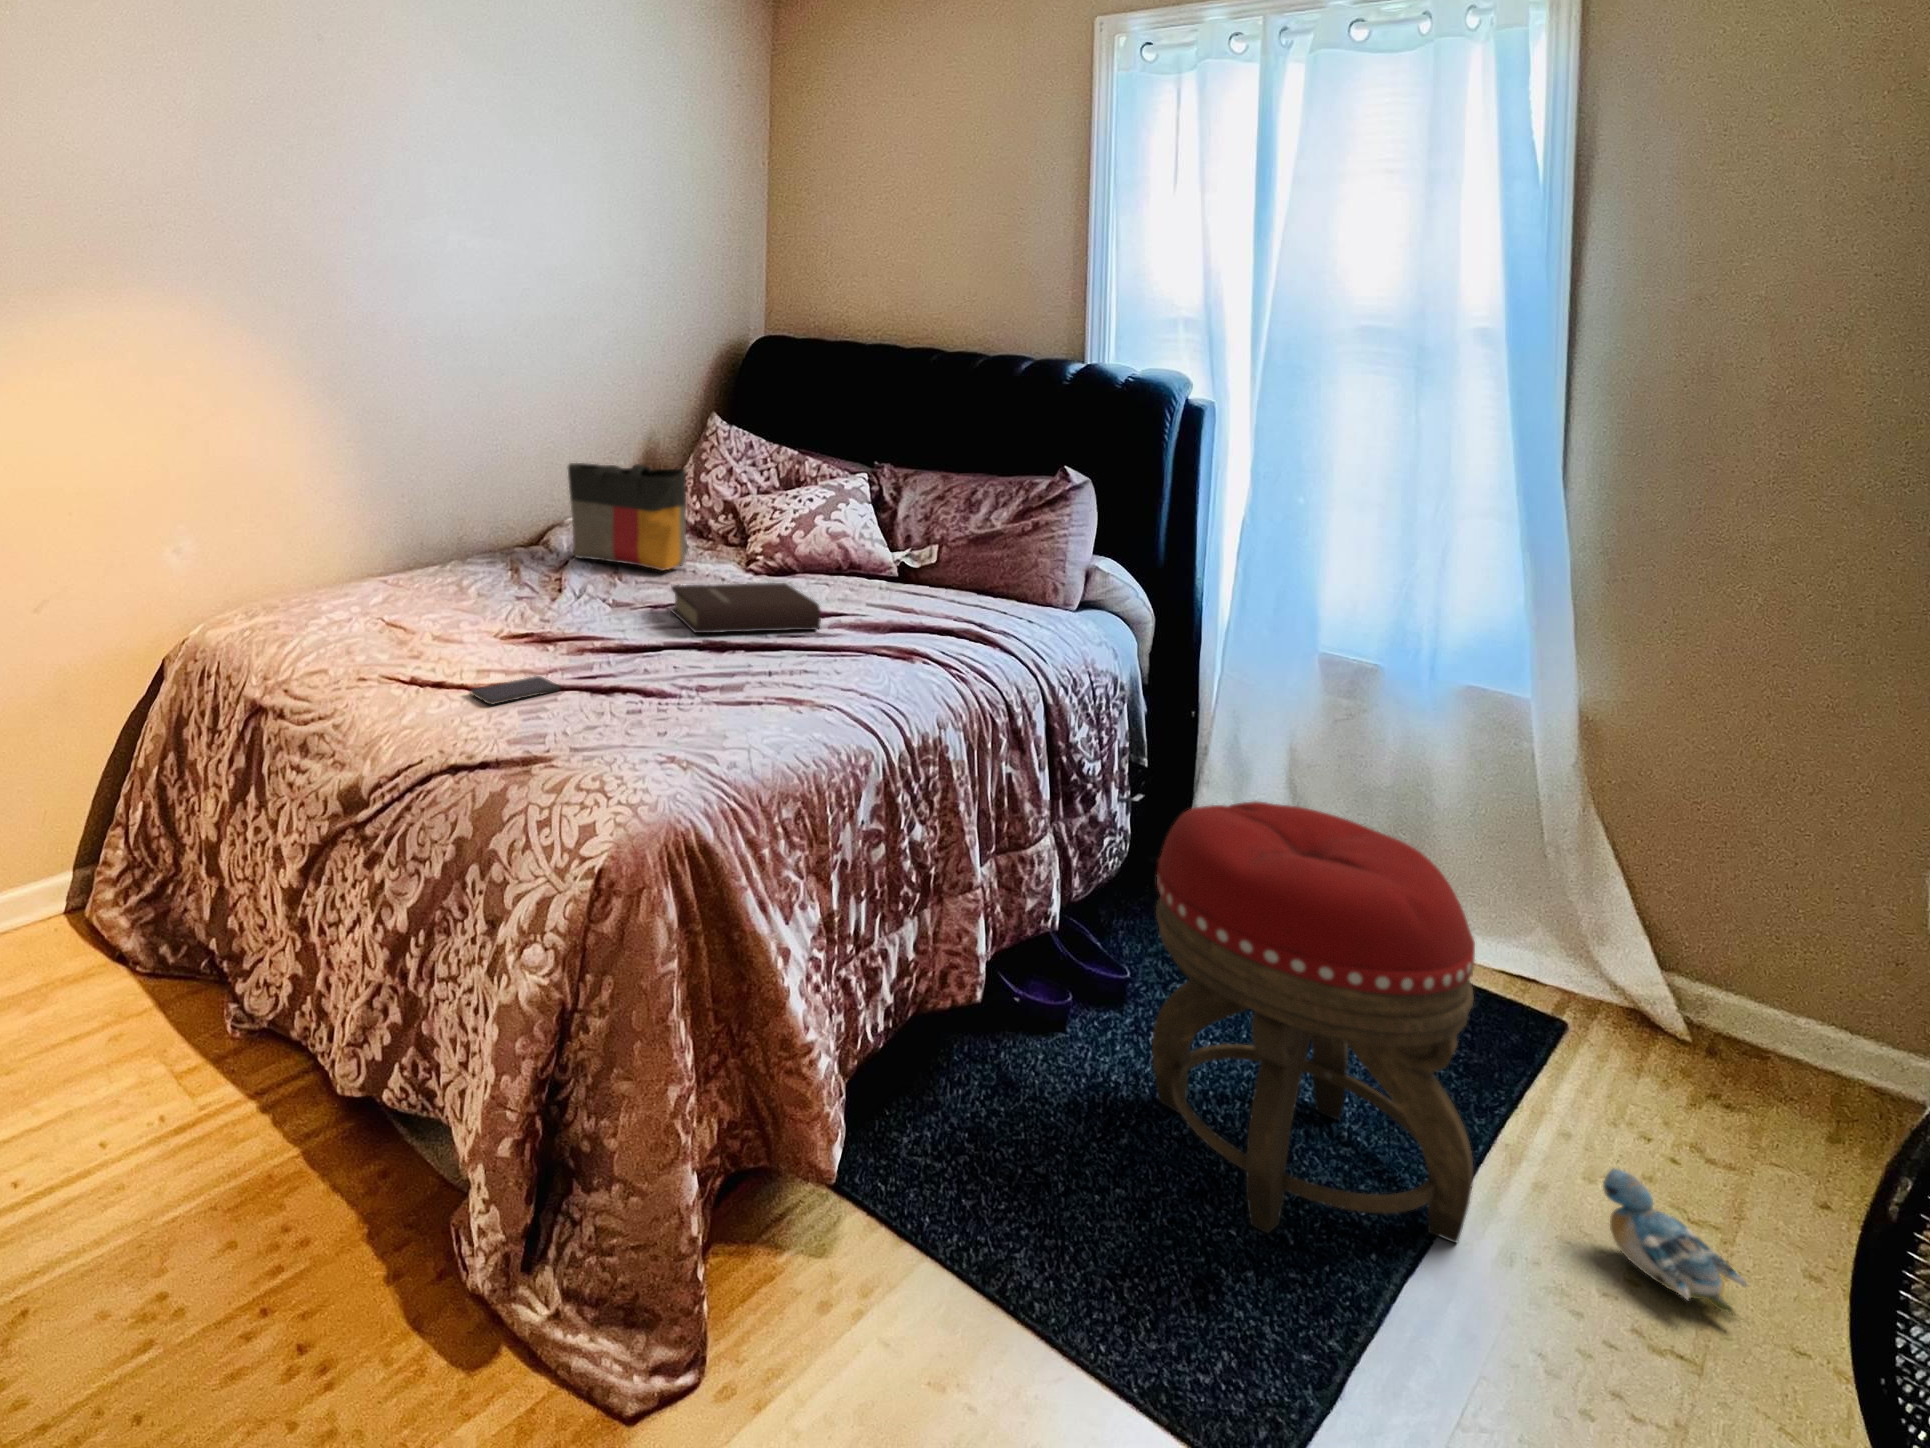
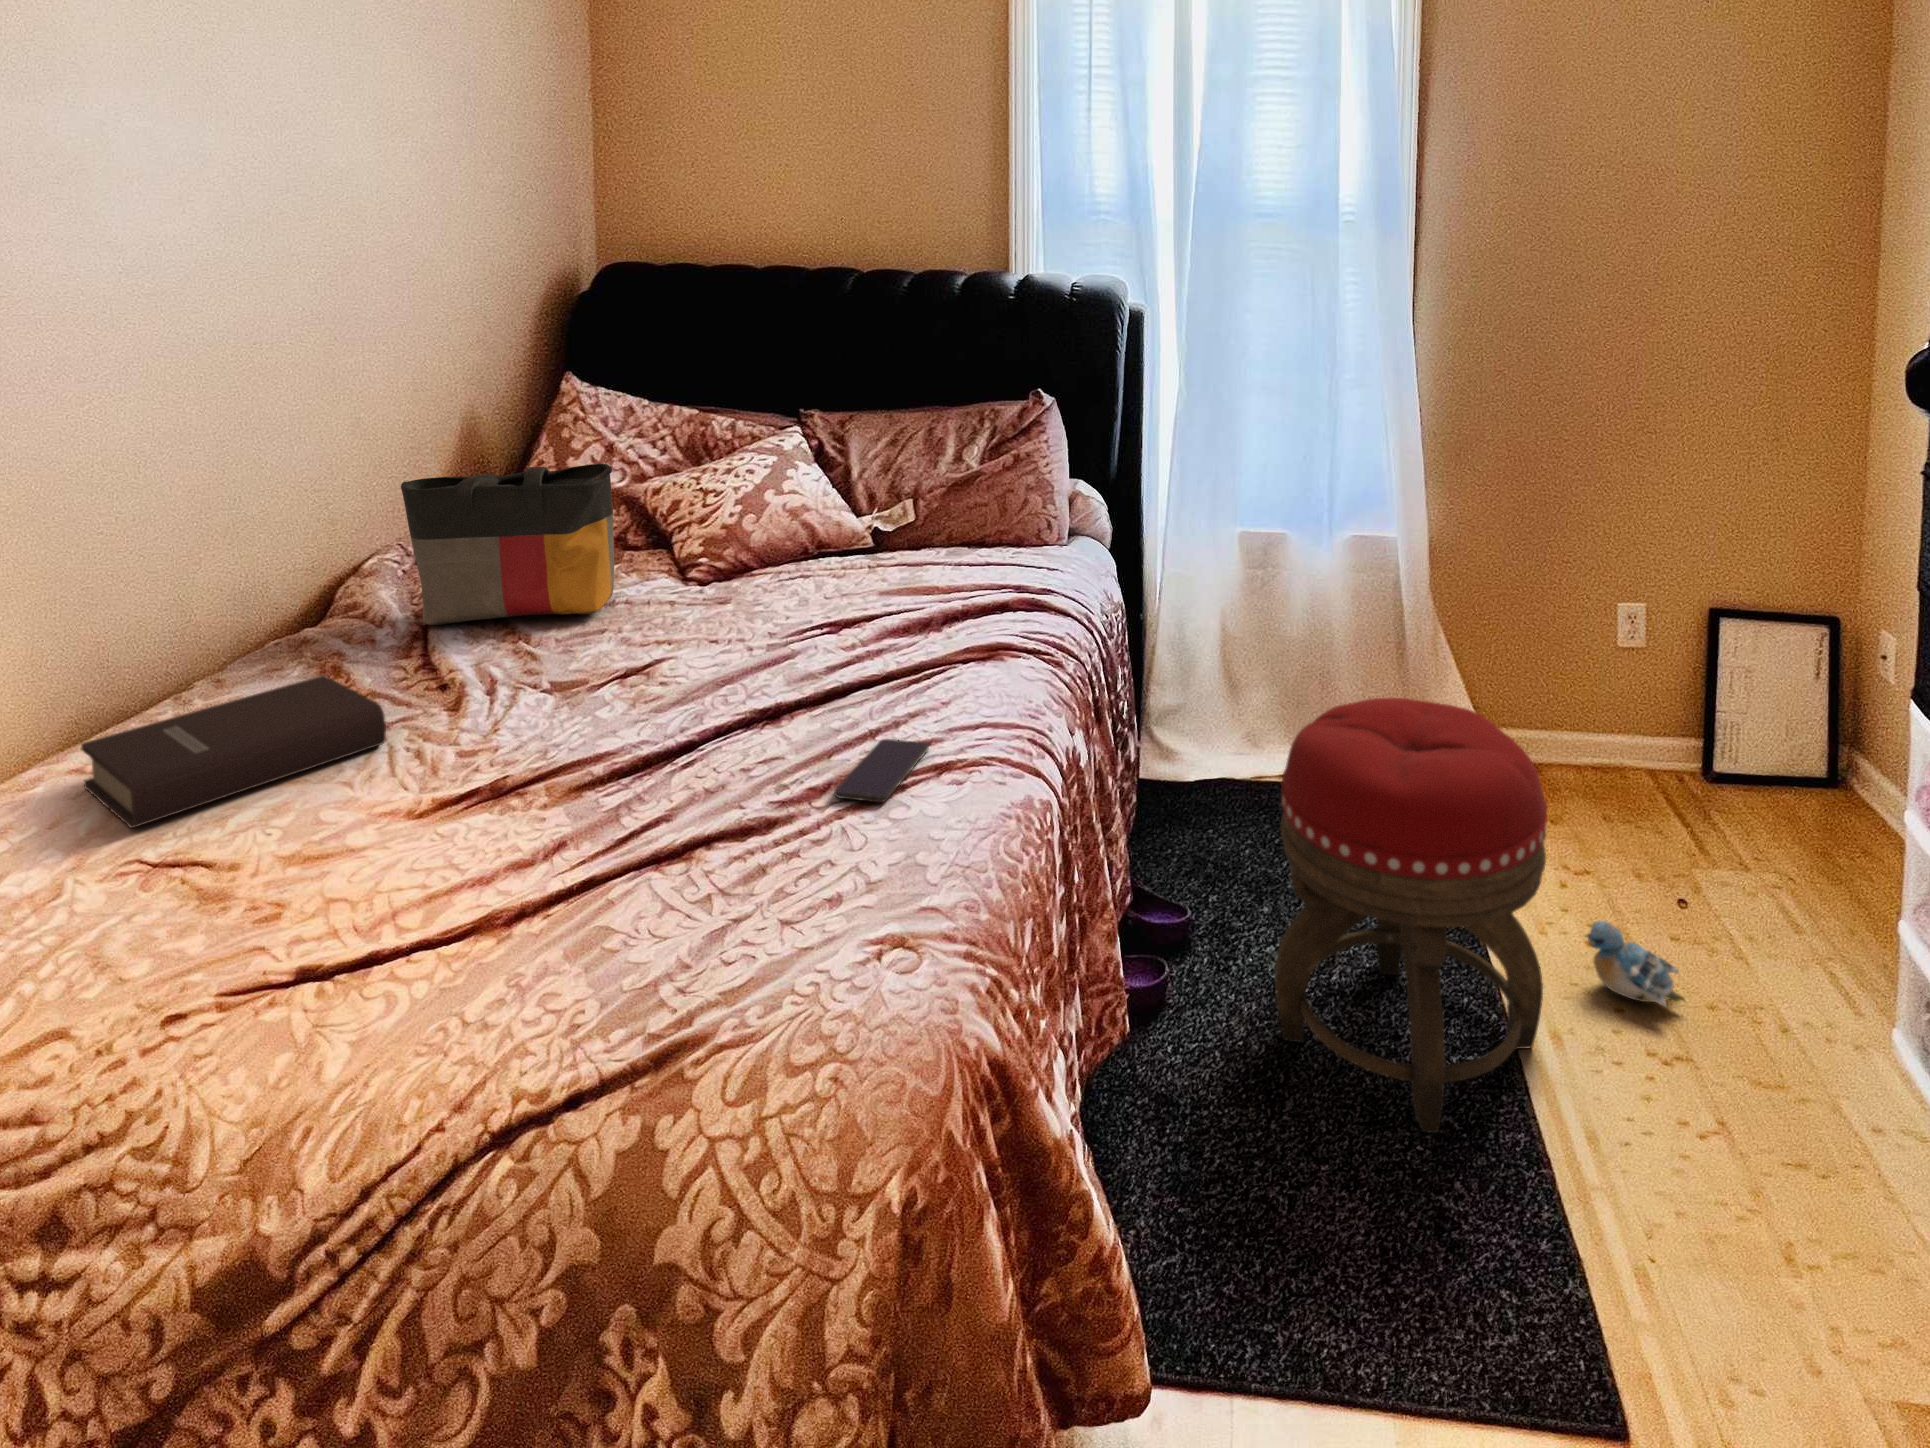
book: present [671,583,821,633] -> present [81,675,386,828]
smartphone: present [471,676,560,704] -> present [834,739,929,802]

